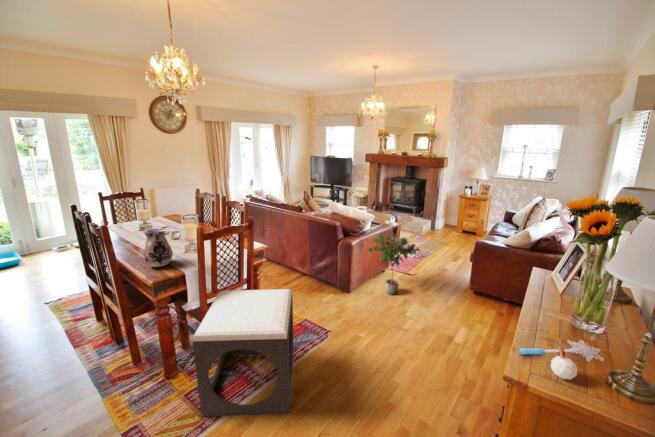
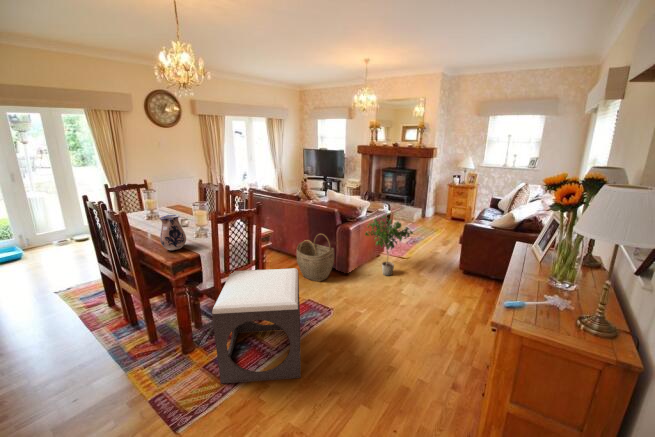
woven basket: none [295,248,335,299] -> present [297,234,334,282]
candle: present [551,343,577,380] -> none [530,291,552,325]

